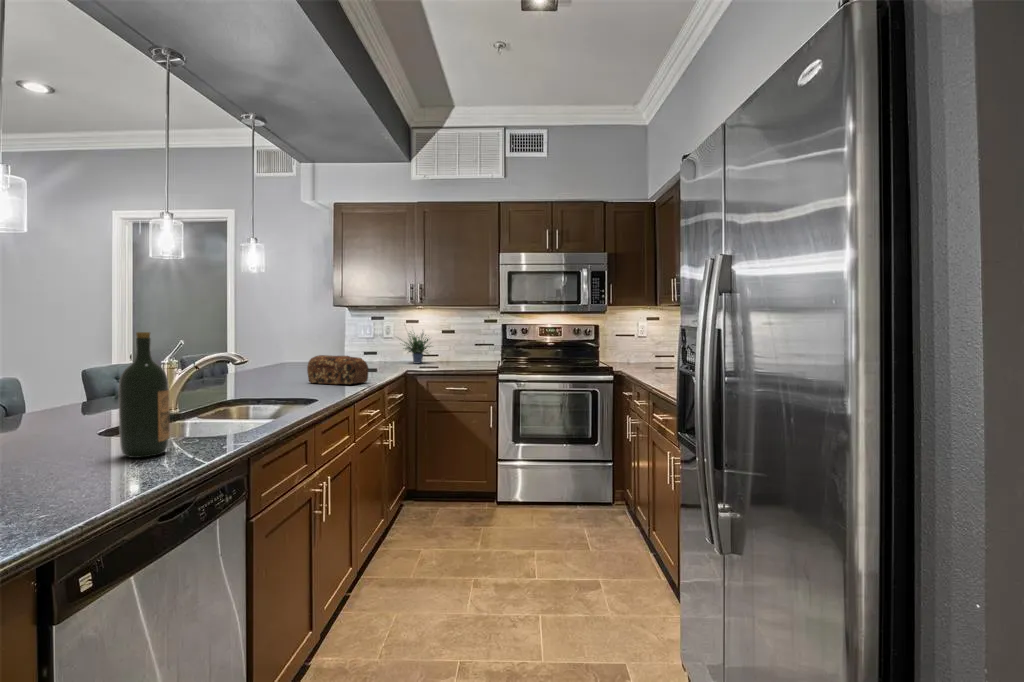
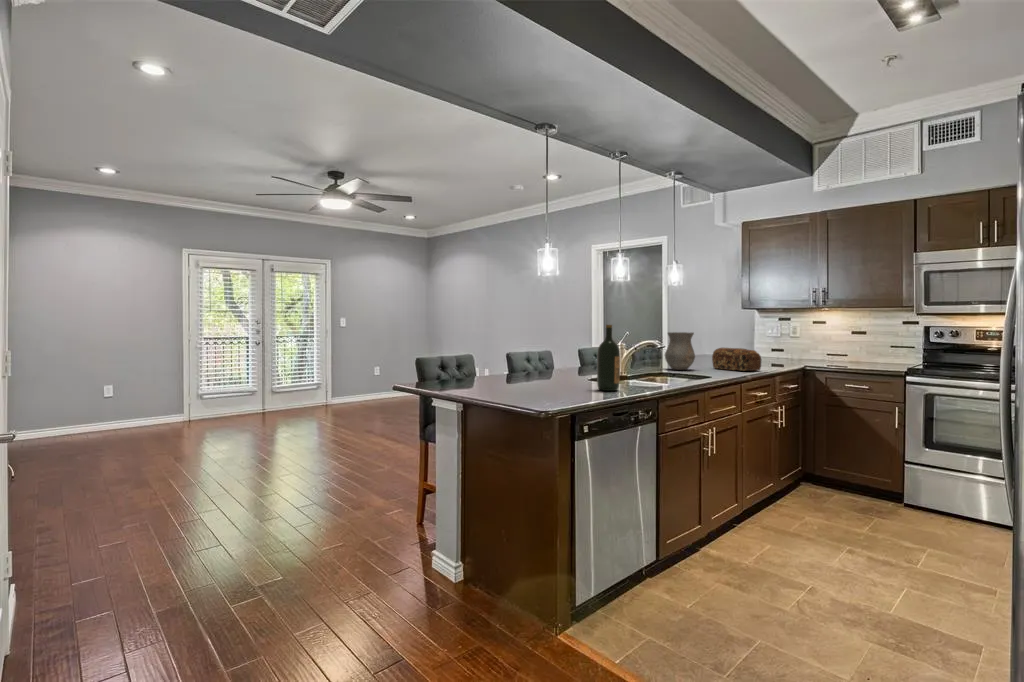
potted plant: present [405,333,431,363] -> none [799,324,848,362]
vase: none [241,337,286,390] -> present [665,332,695,370]

